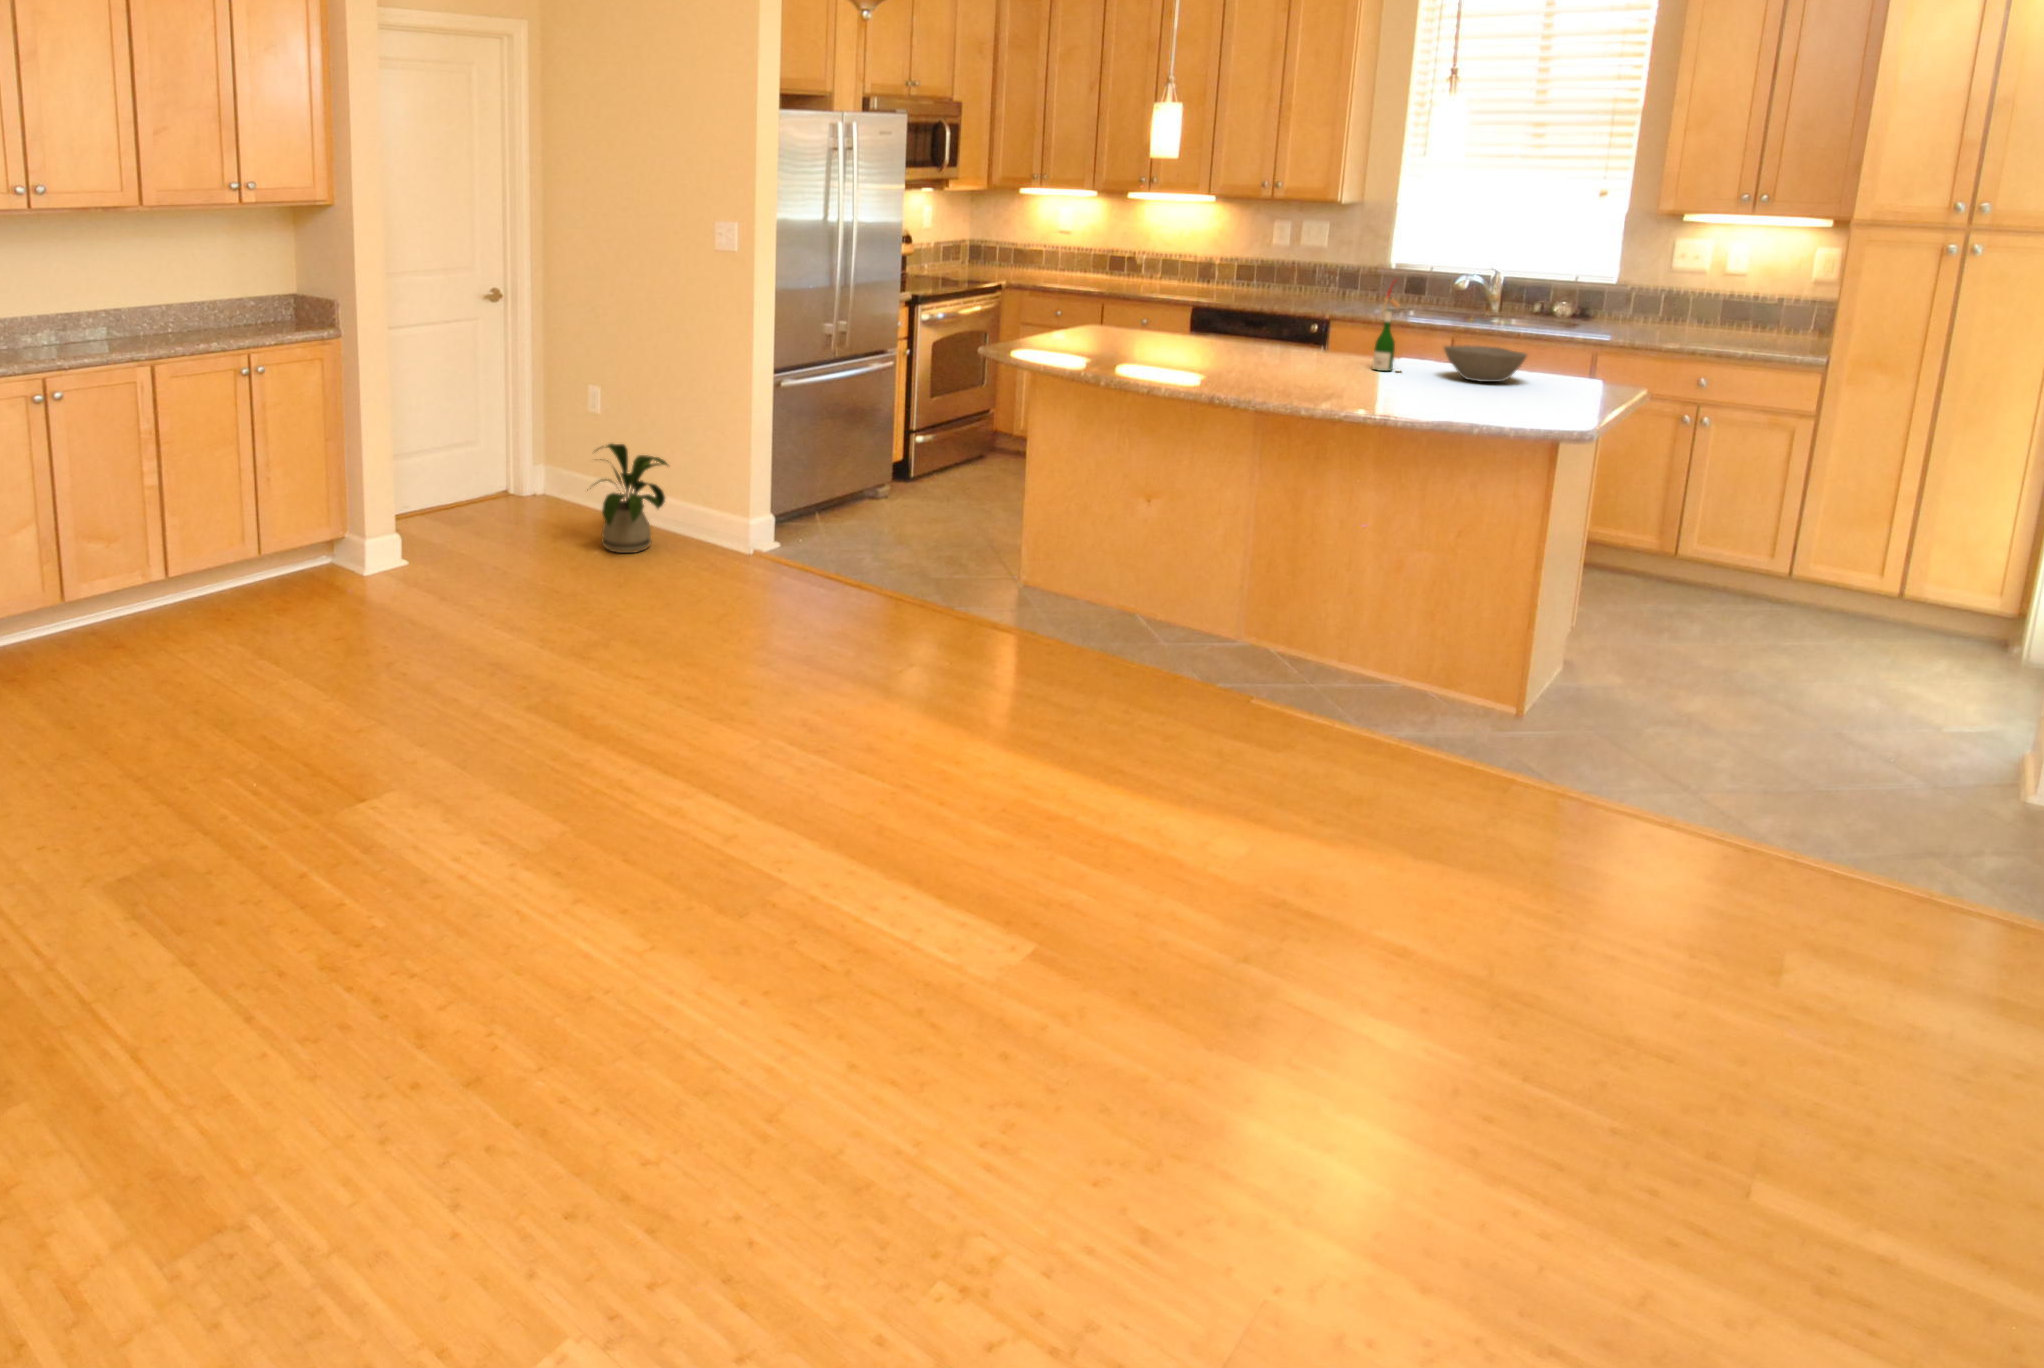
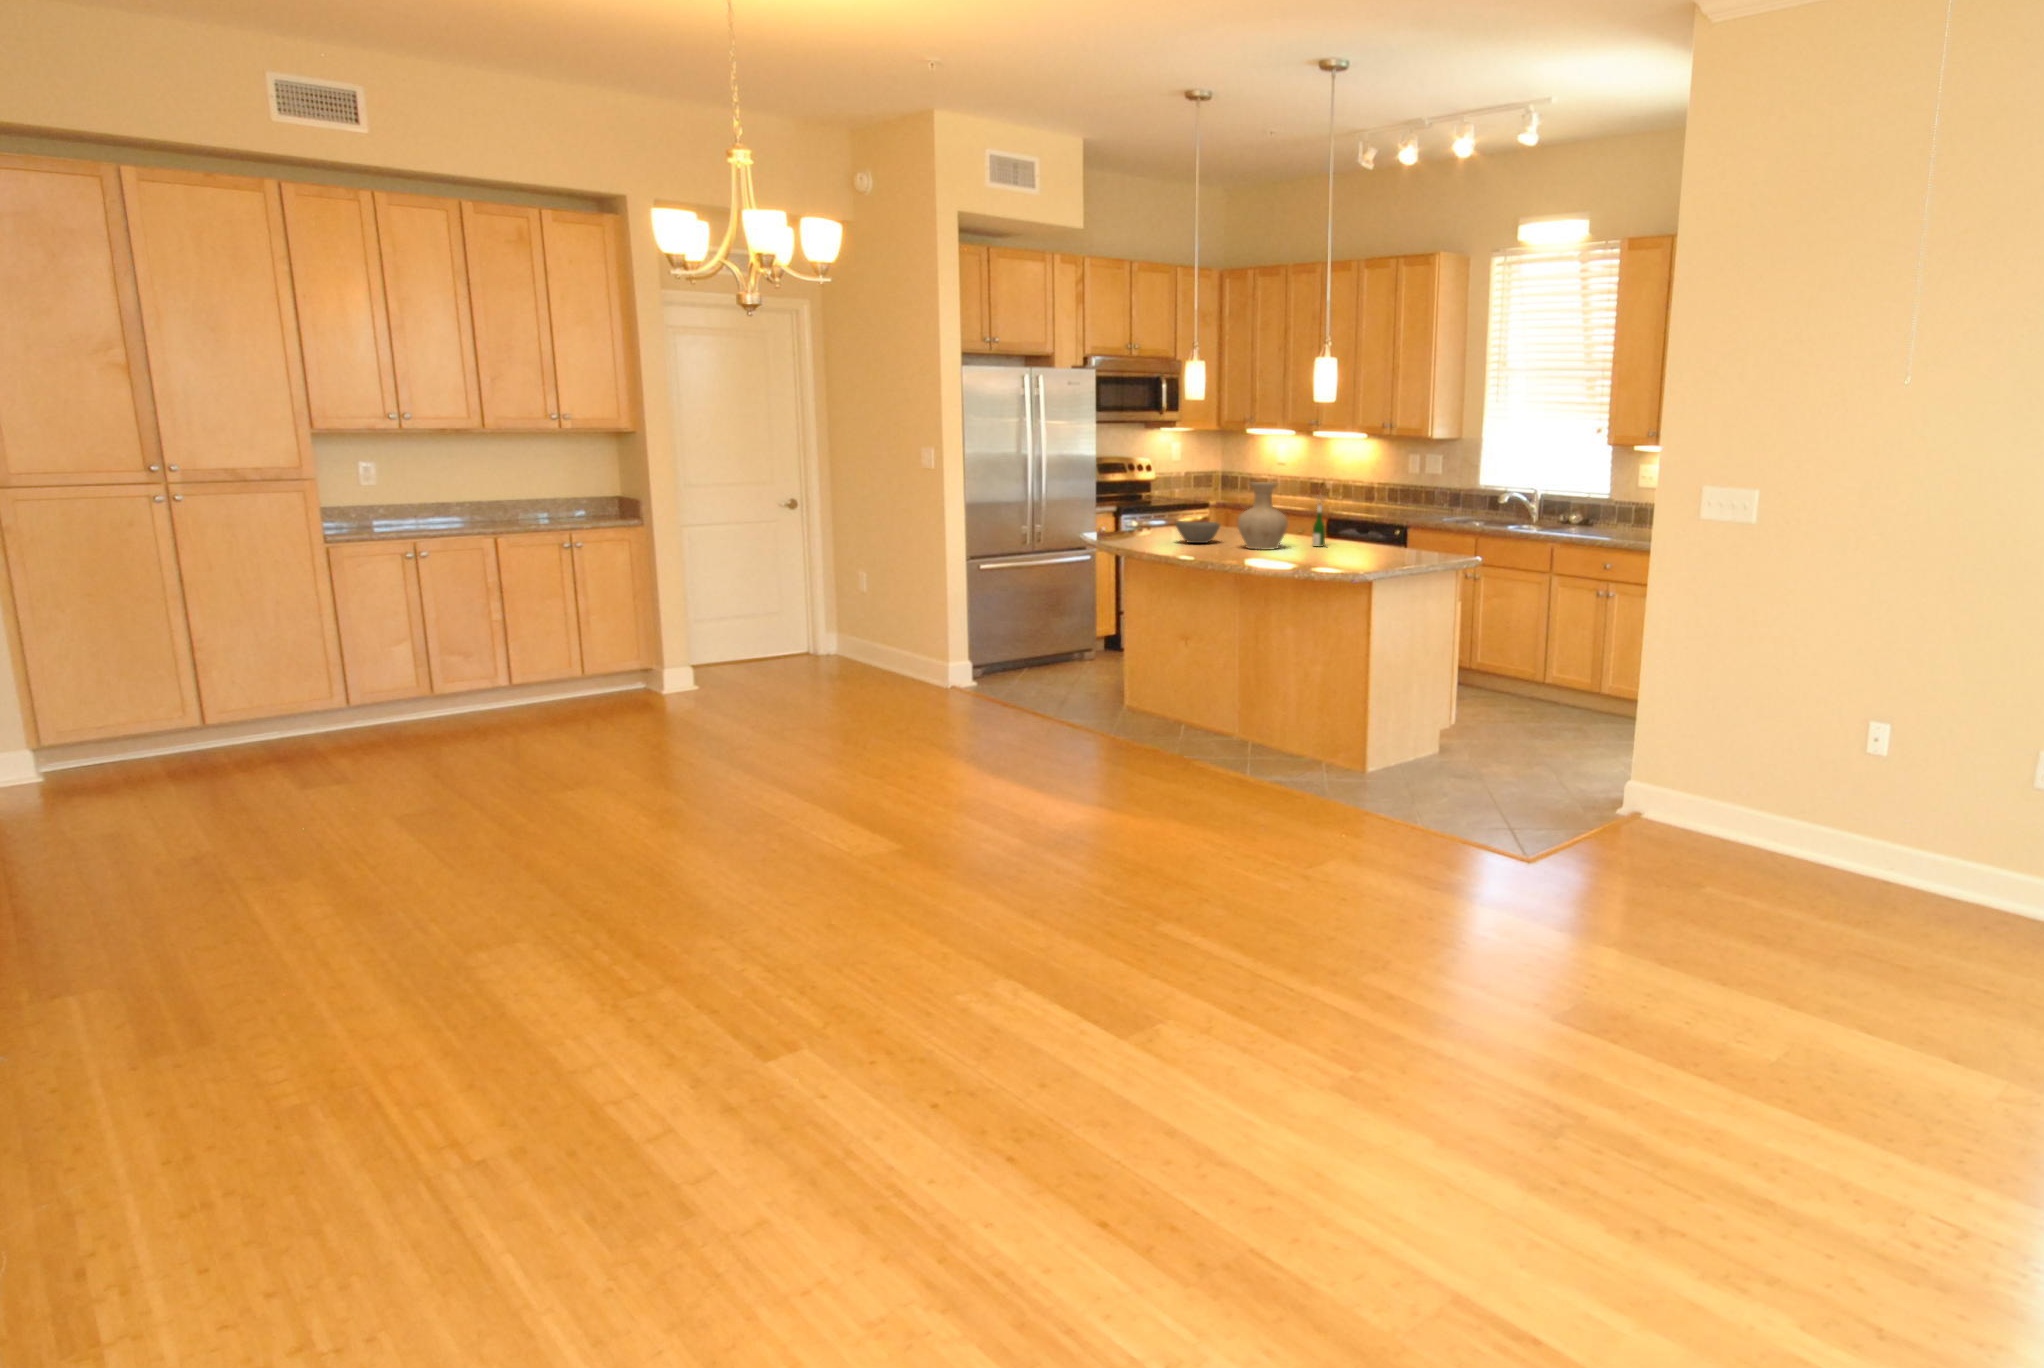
vase: none [1277,279,1359,379] -> present [1238,482,1288,550]
bowl: present [1444,345,1527,382] -> present [1175,521,1220,543]
house plant: present [597,444,668,553] -> none [829,606,895,686]

